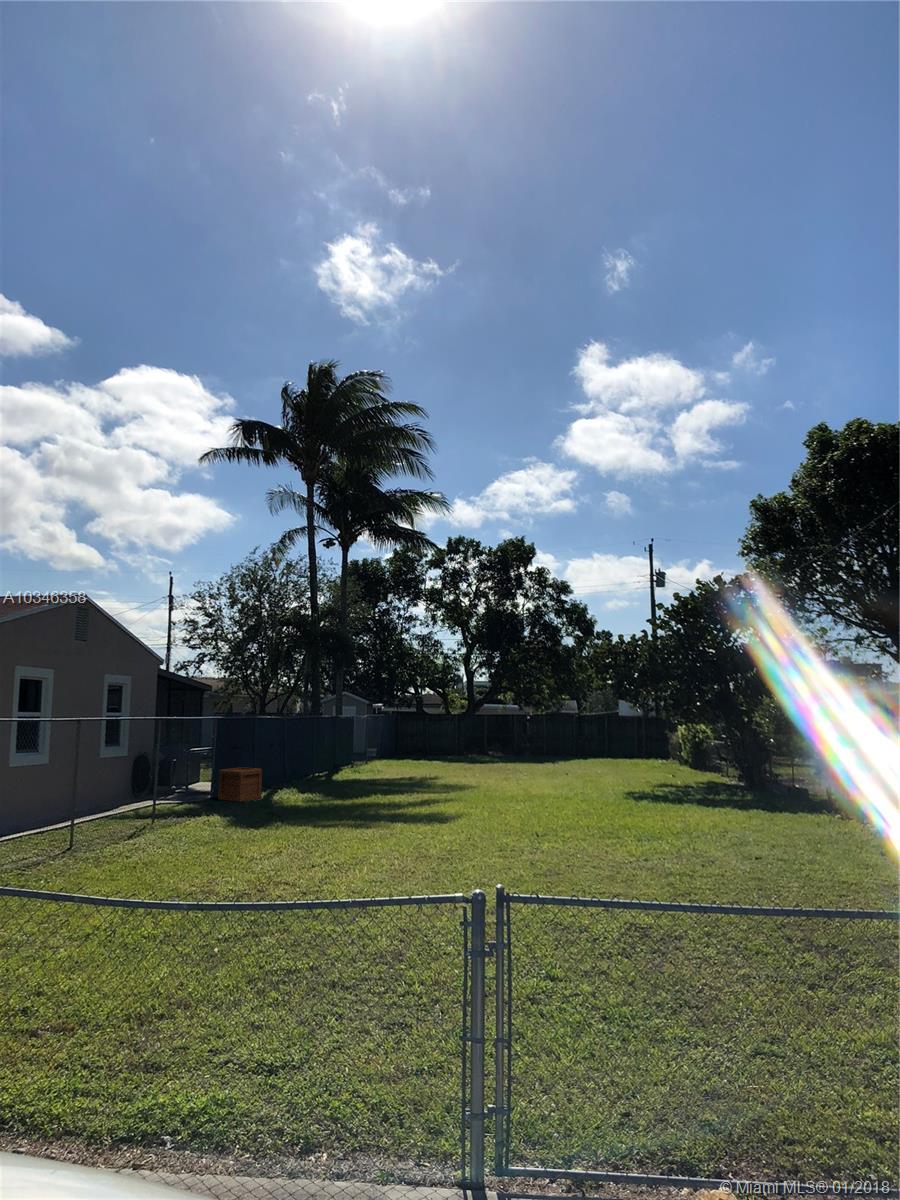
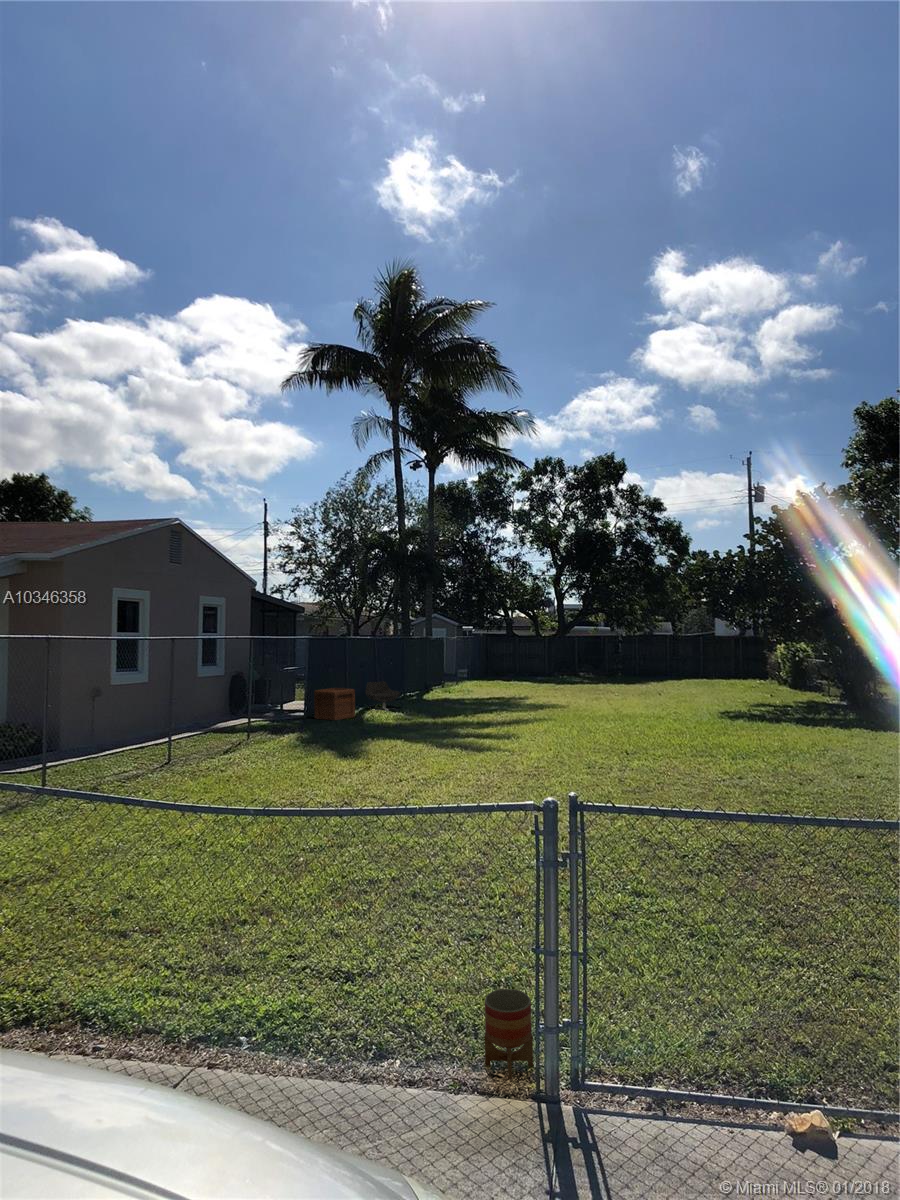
lounge chair: none [272,761,309,792] -> present [365,681,400,710]
planter: none [412,1076,459,1167] -> present [485,989,533,1079]

